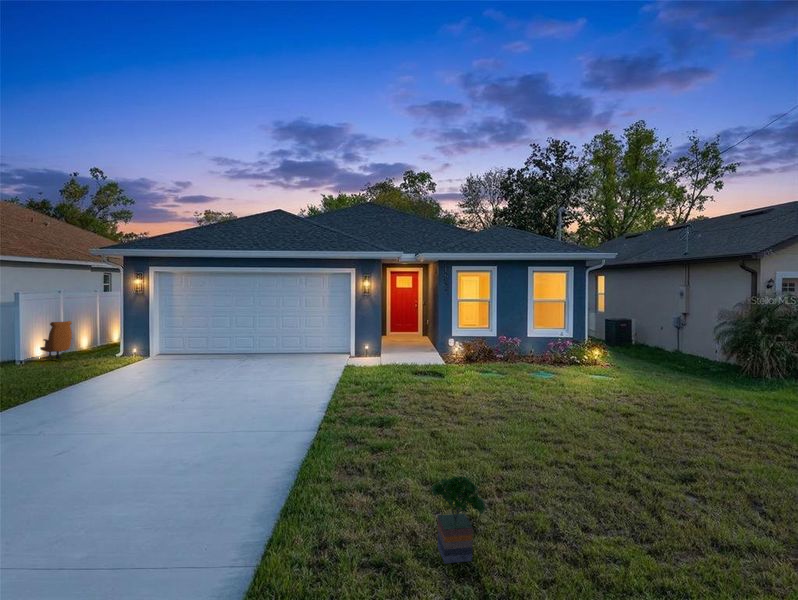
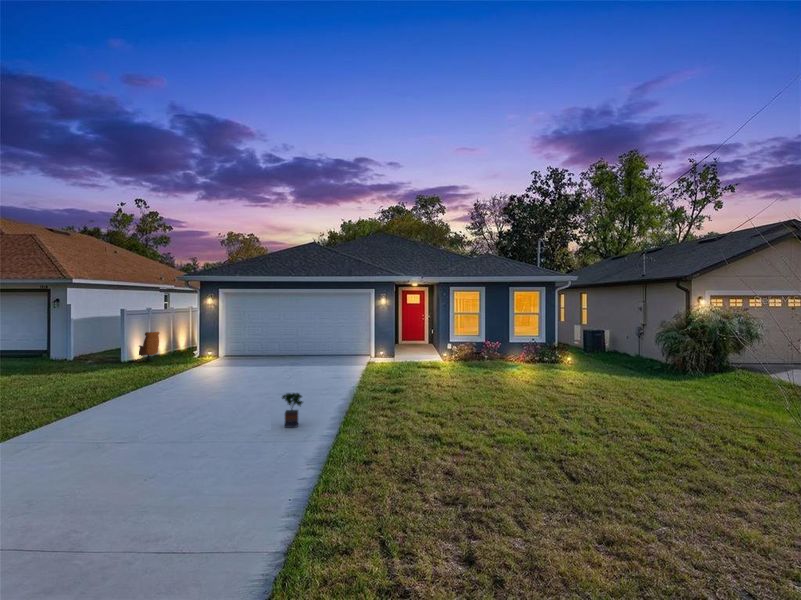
potted tree: present [431,476,485,564] -> present [282,393,303,428]

